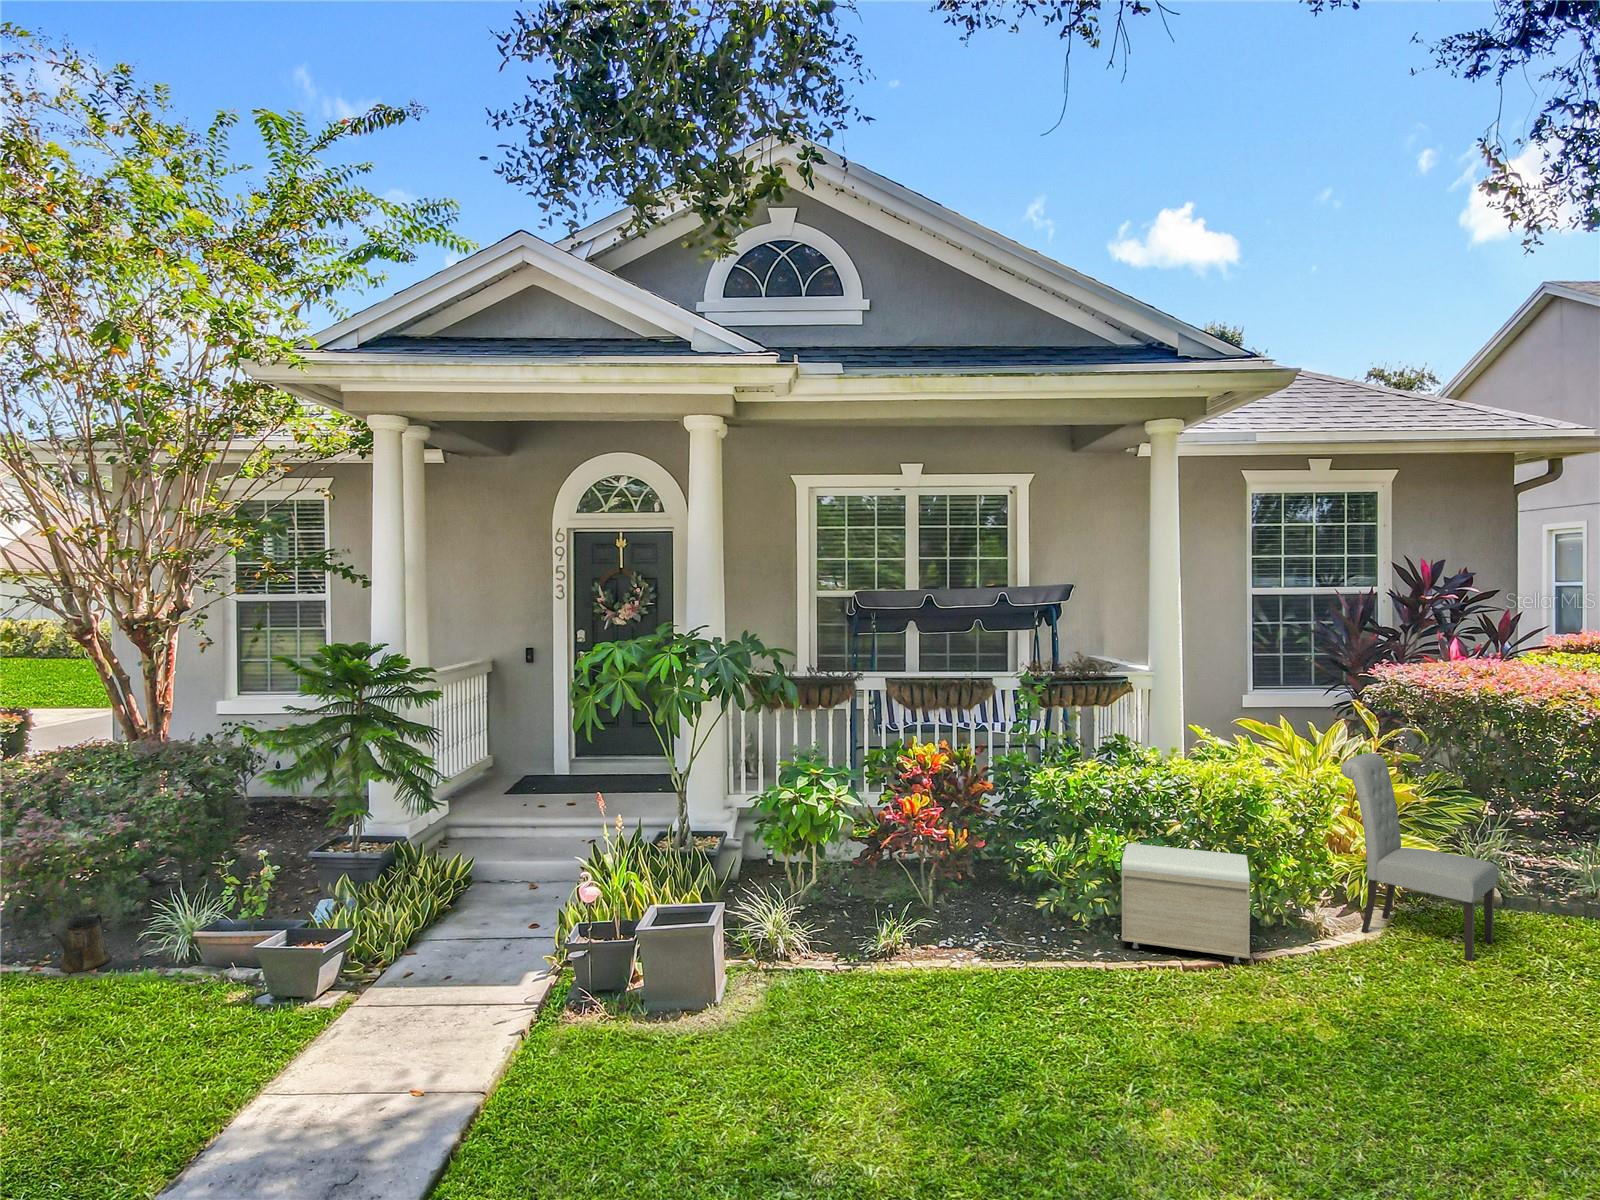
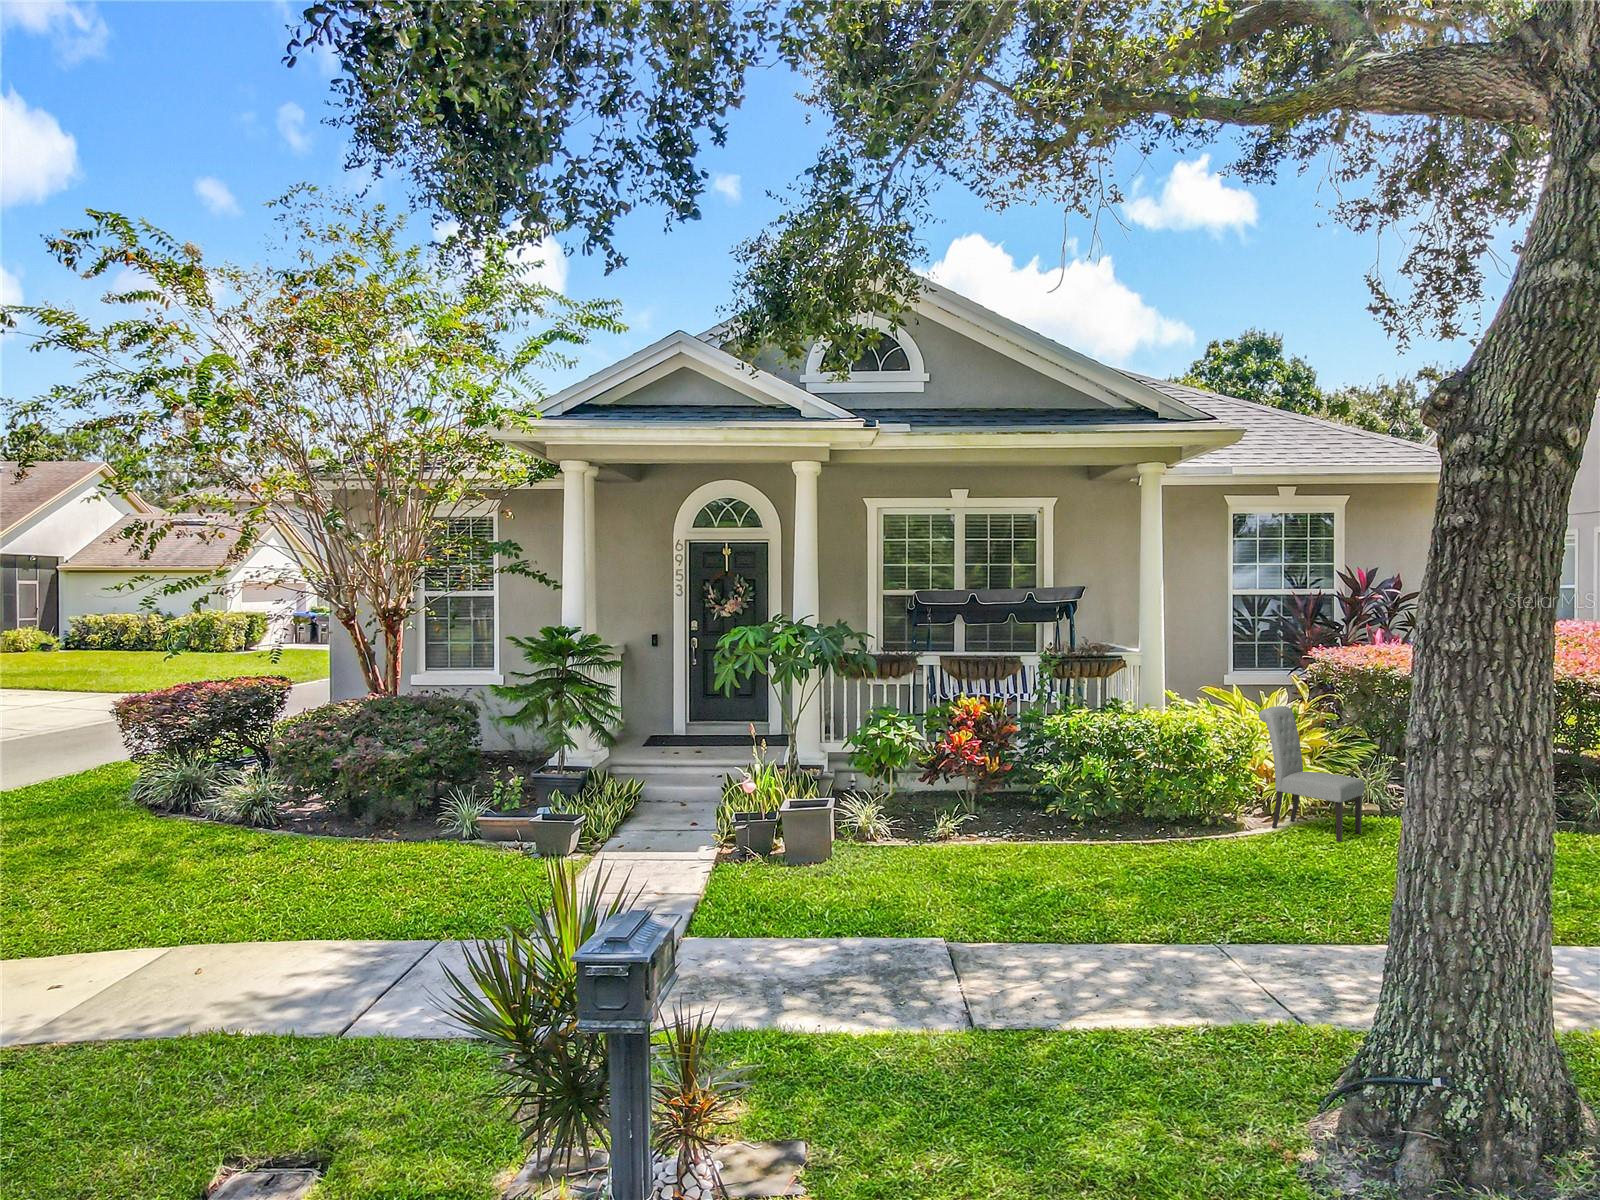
storage bench: present [1122,843,1250,963] -> none [1103,766,1190,841]
watering can: present [52,914,111,973] -> none [397,802,426,838]

